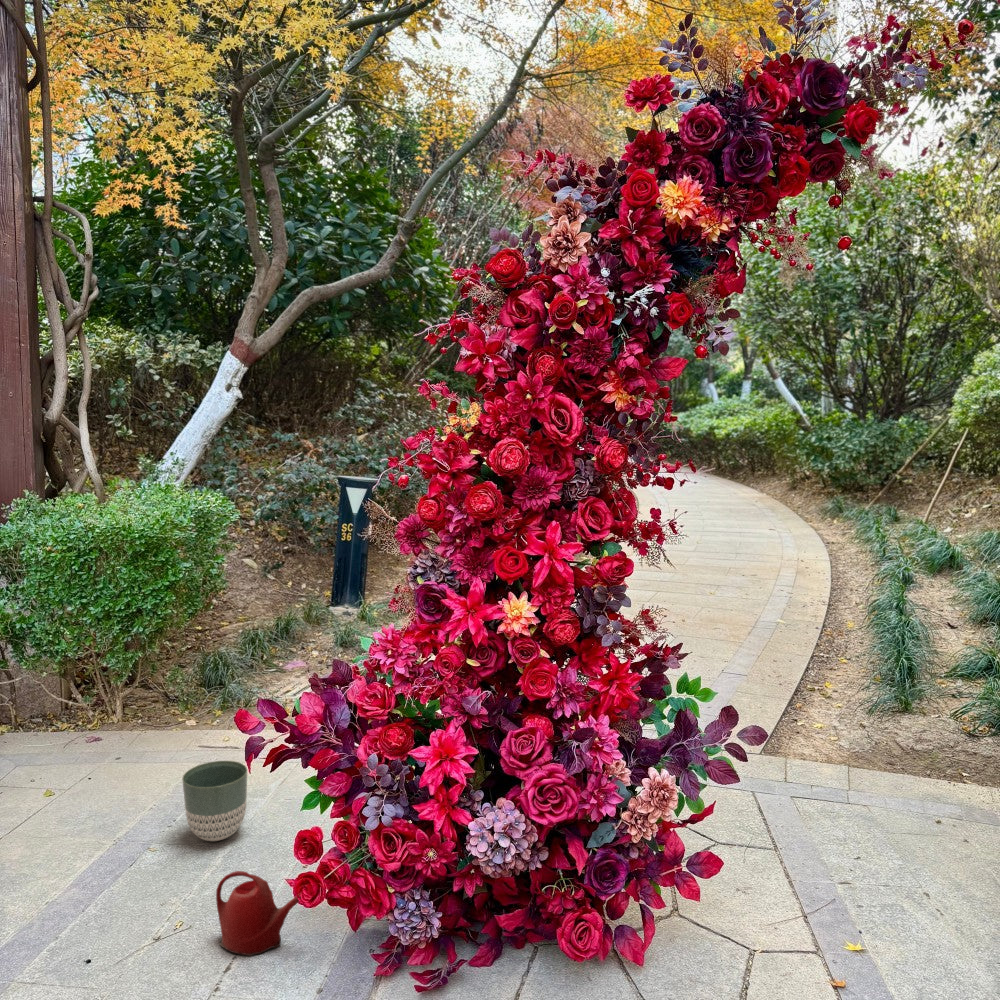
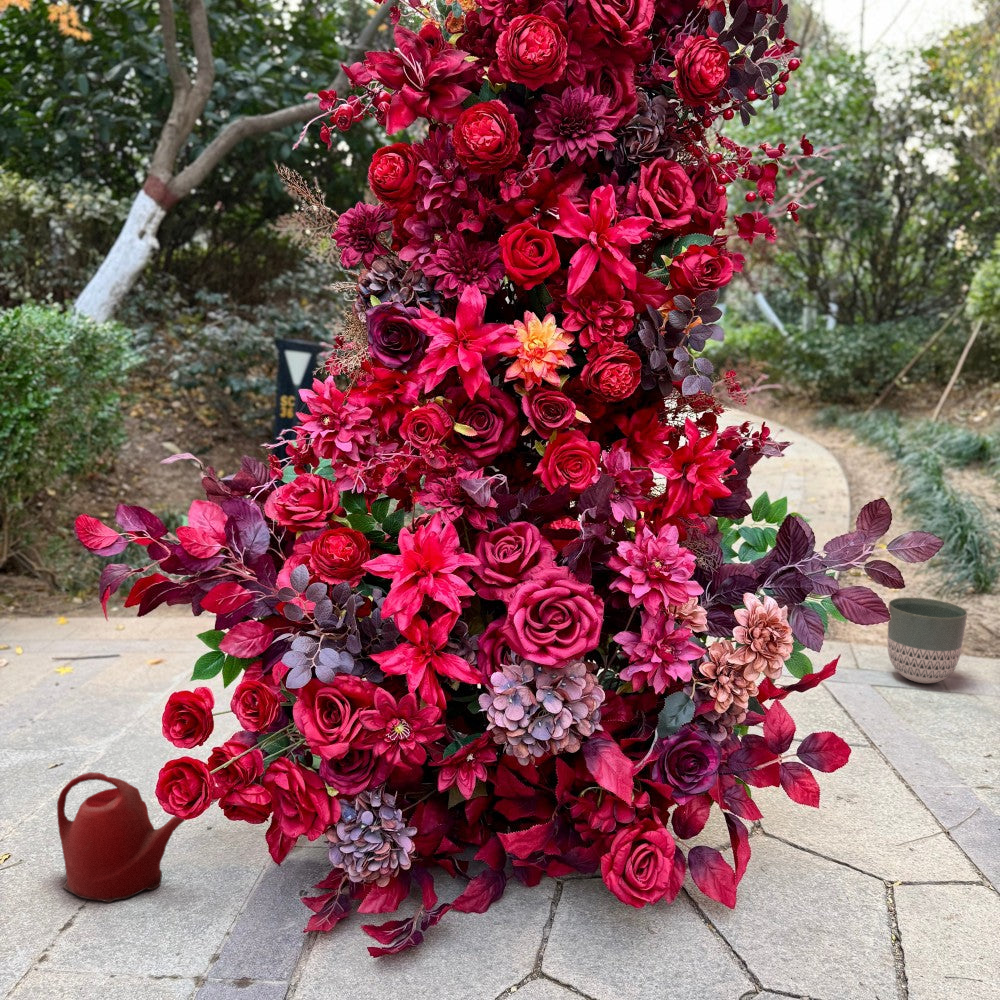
planter: present [183,761,247,841] -> present [888,598,967,684]

